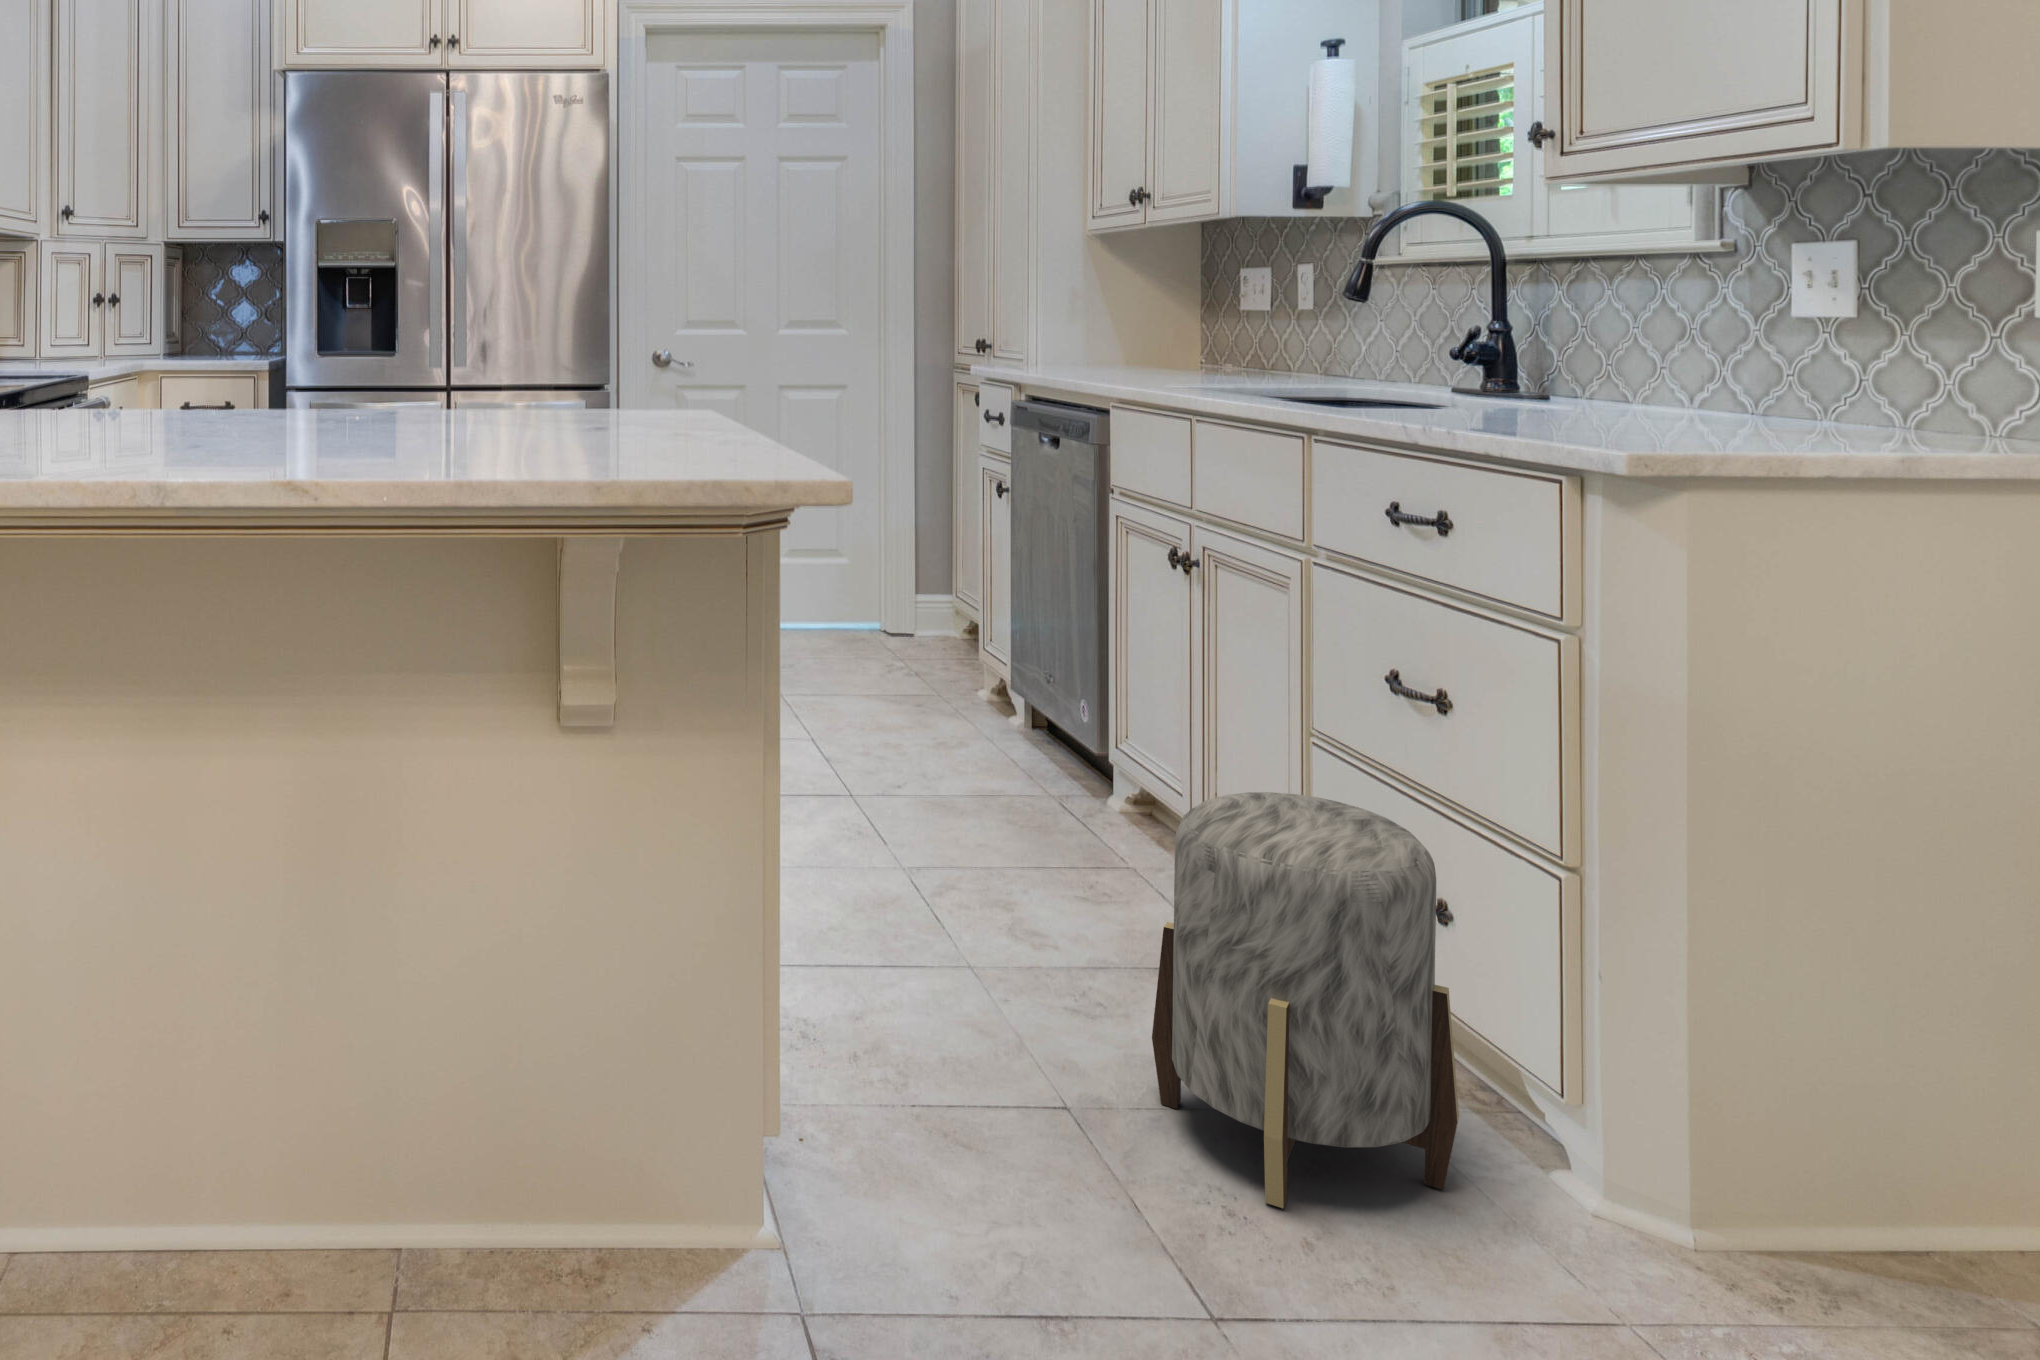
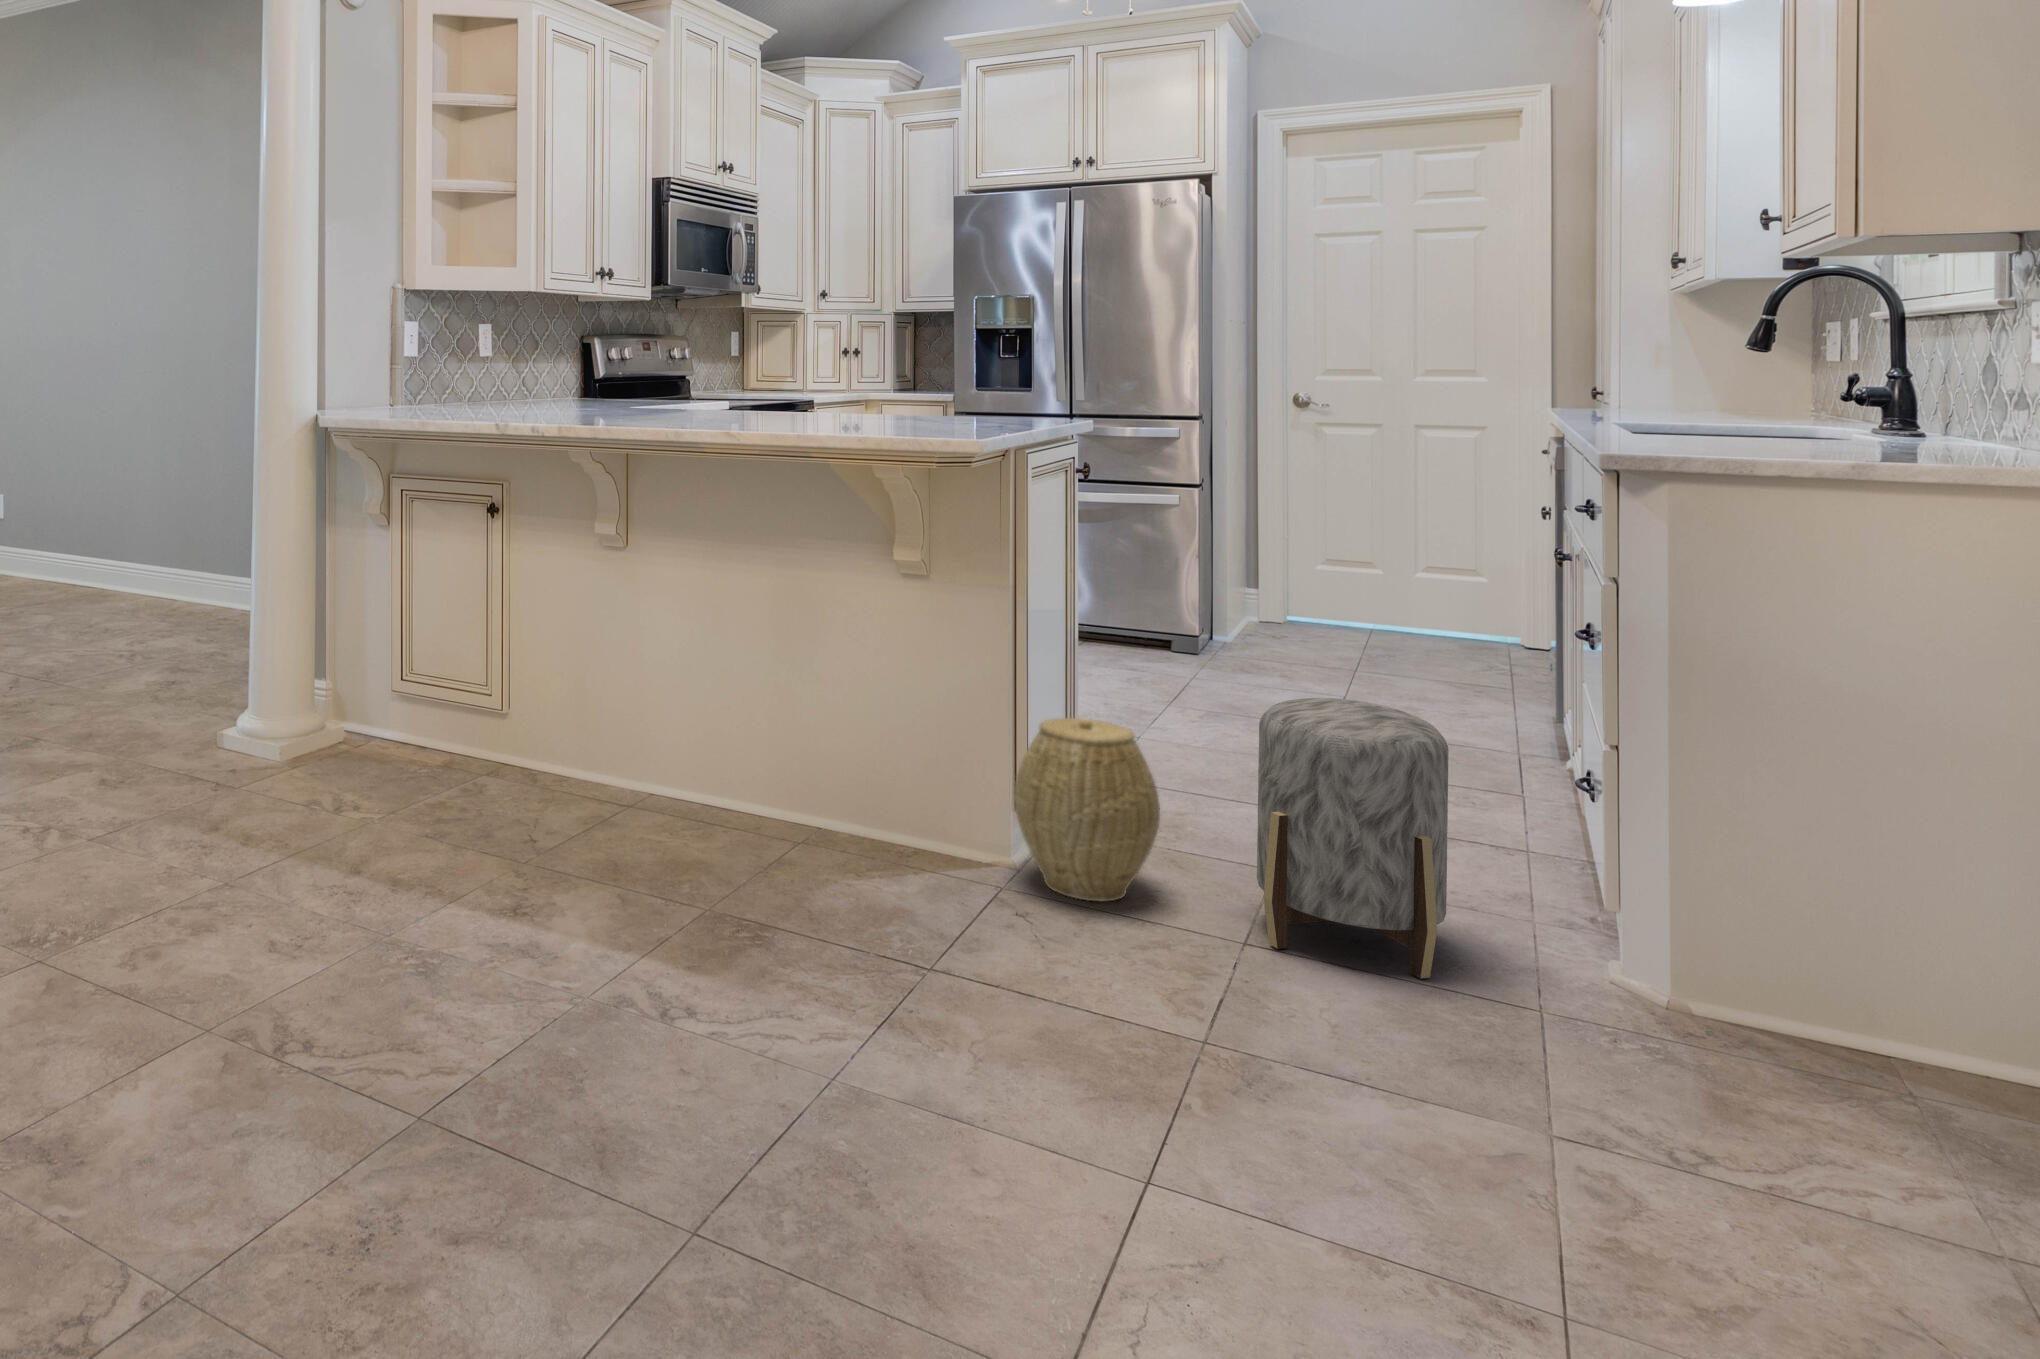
woven basket: none [854,895,1085,1218] -> present [1014,718,1160,901]

